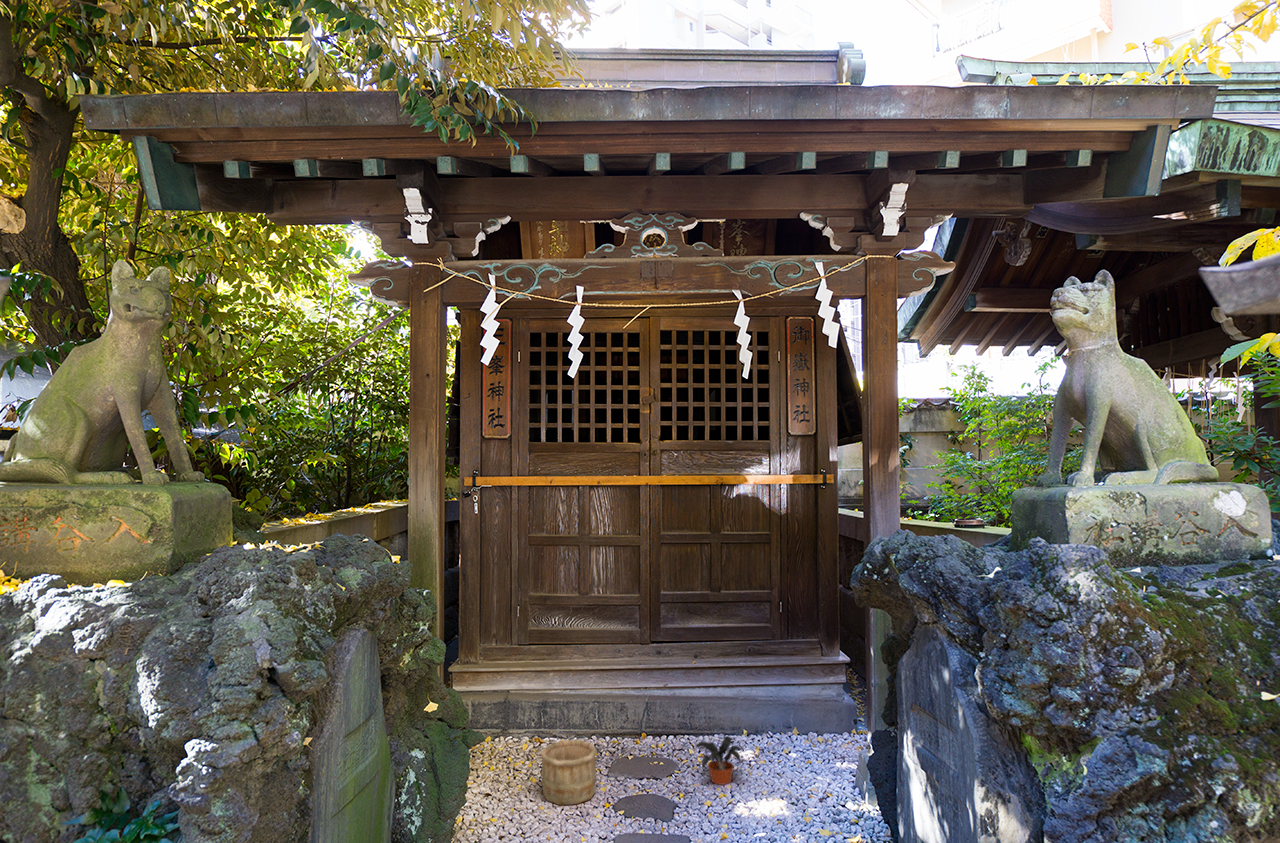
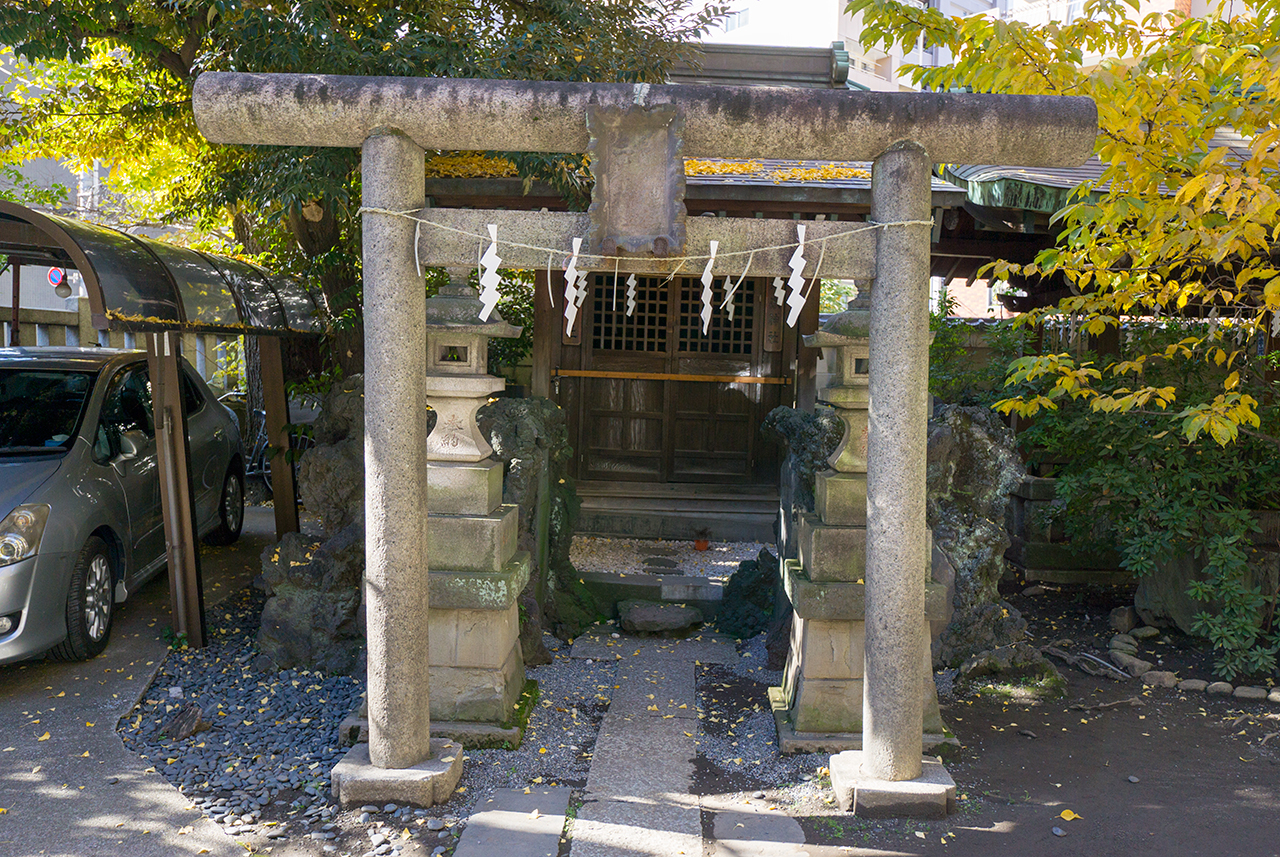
wooden bucket: present [540,740,597,805] -> none [601,523,632,553]

